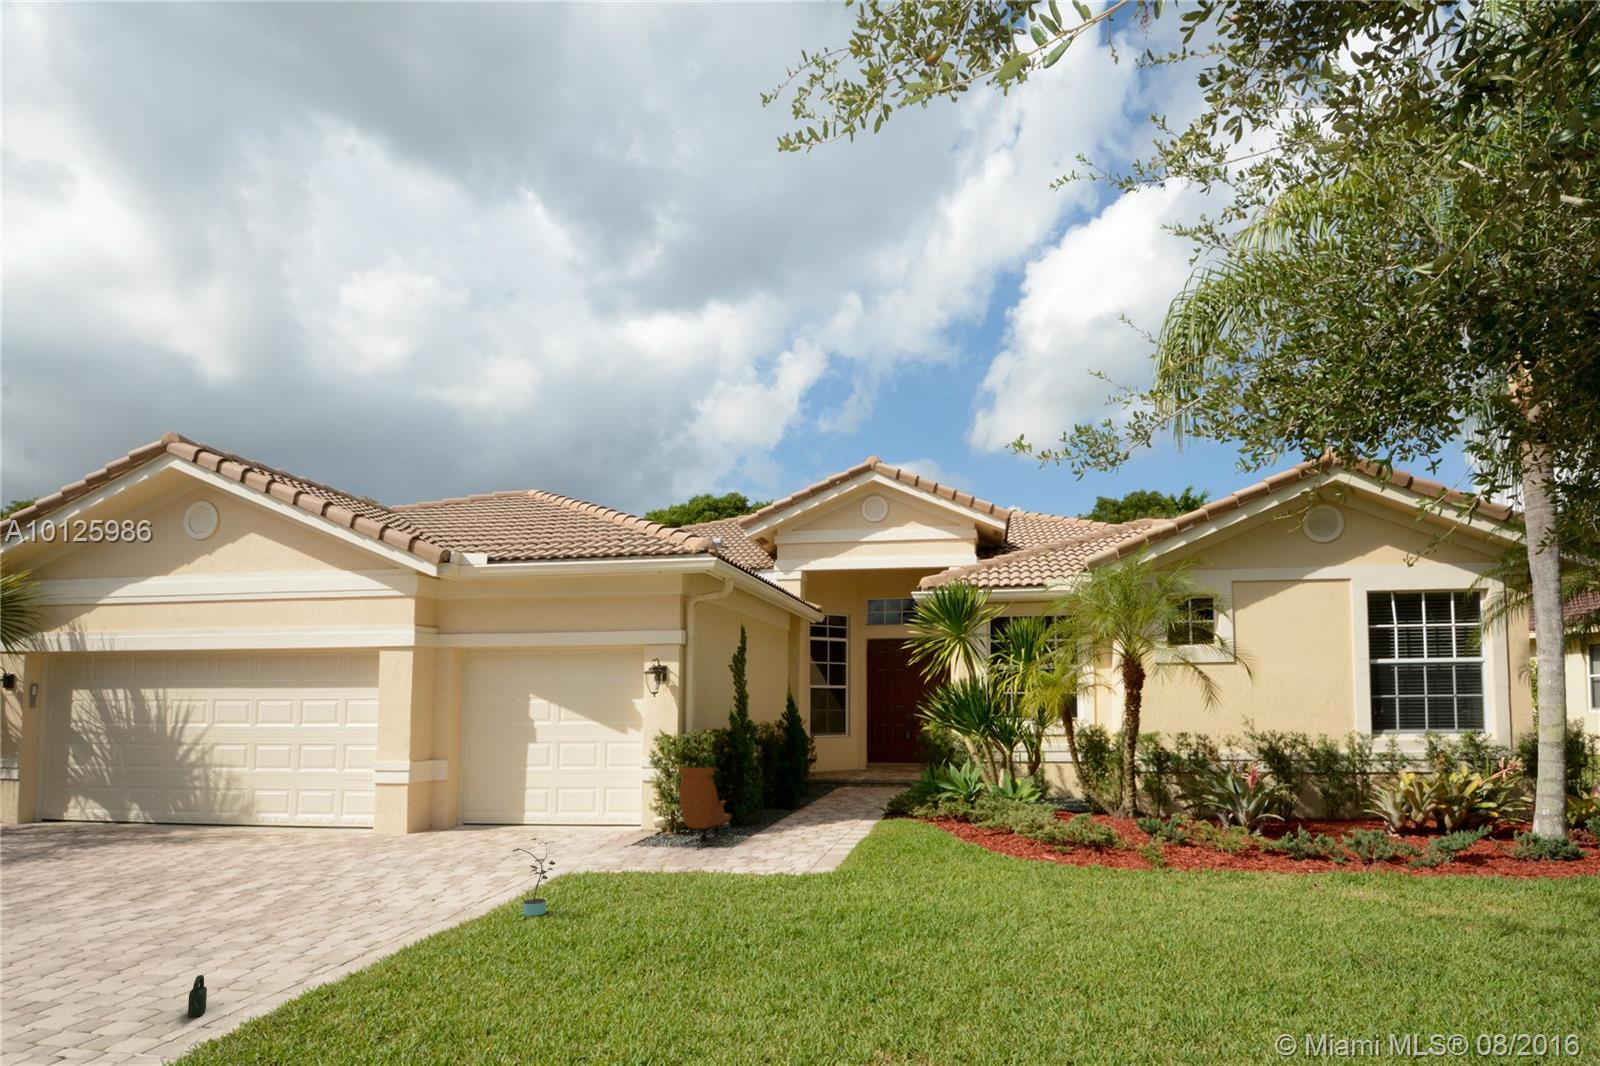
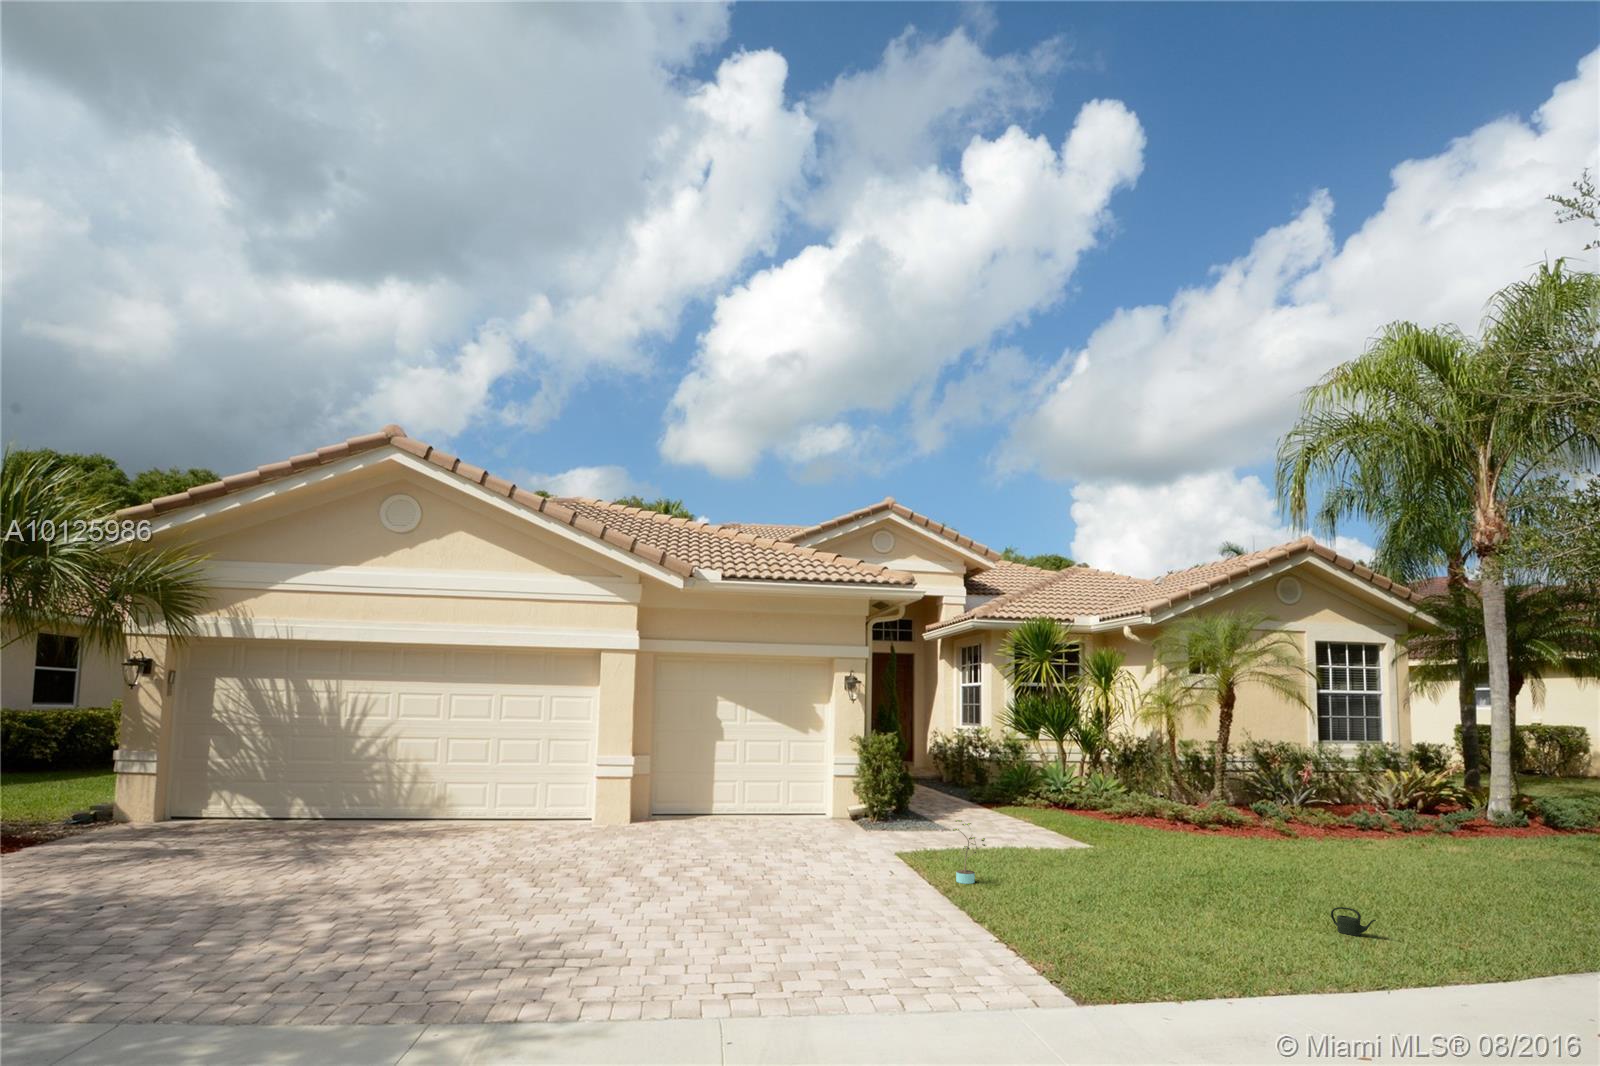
lounge chair: present [679,767,732,849] -> none [898,763,945,833]
watering can: present [188,975,207,1017] -> present [1331,907,1376,936]

